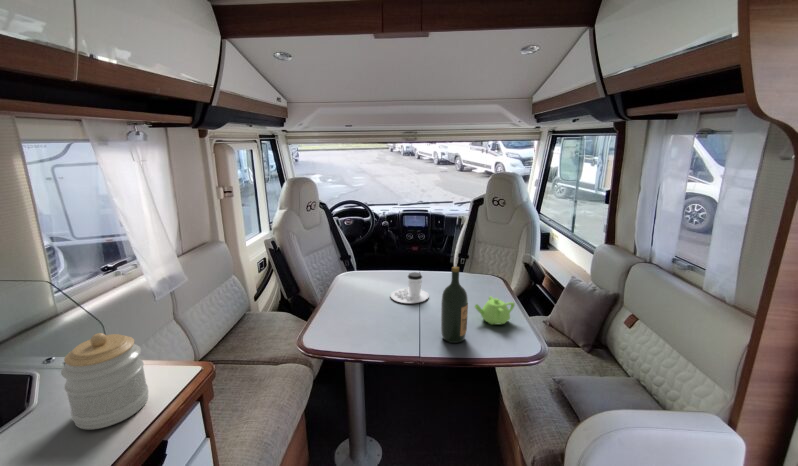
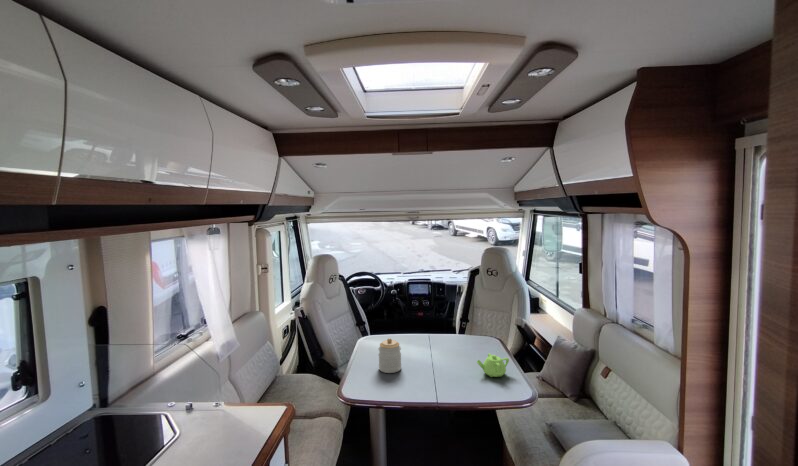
wine bottle: present [441,267,468,343] -> none [451,329,472,392]
coffee cup: present [390,272,429,303] -> none [406,335,438,362]
jar: present [61,333,148,429] -> present [378,338,401,373]

